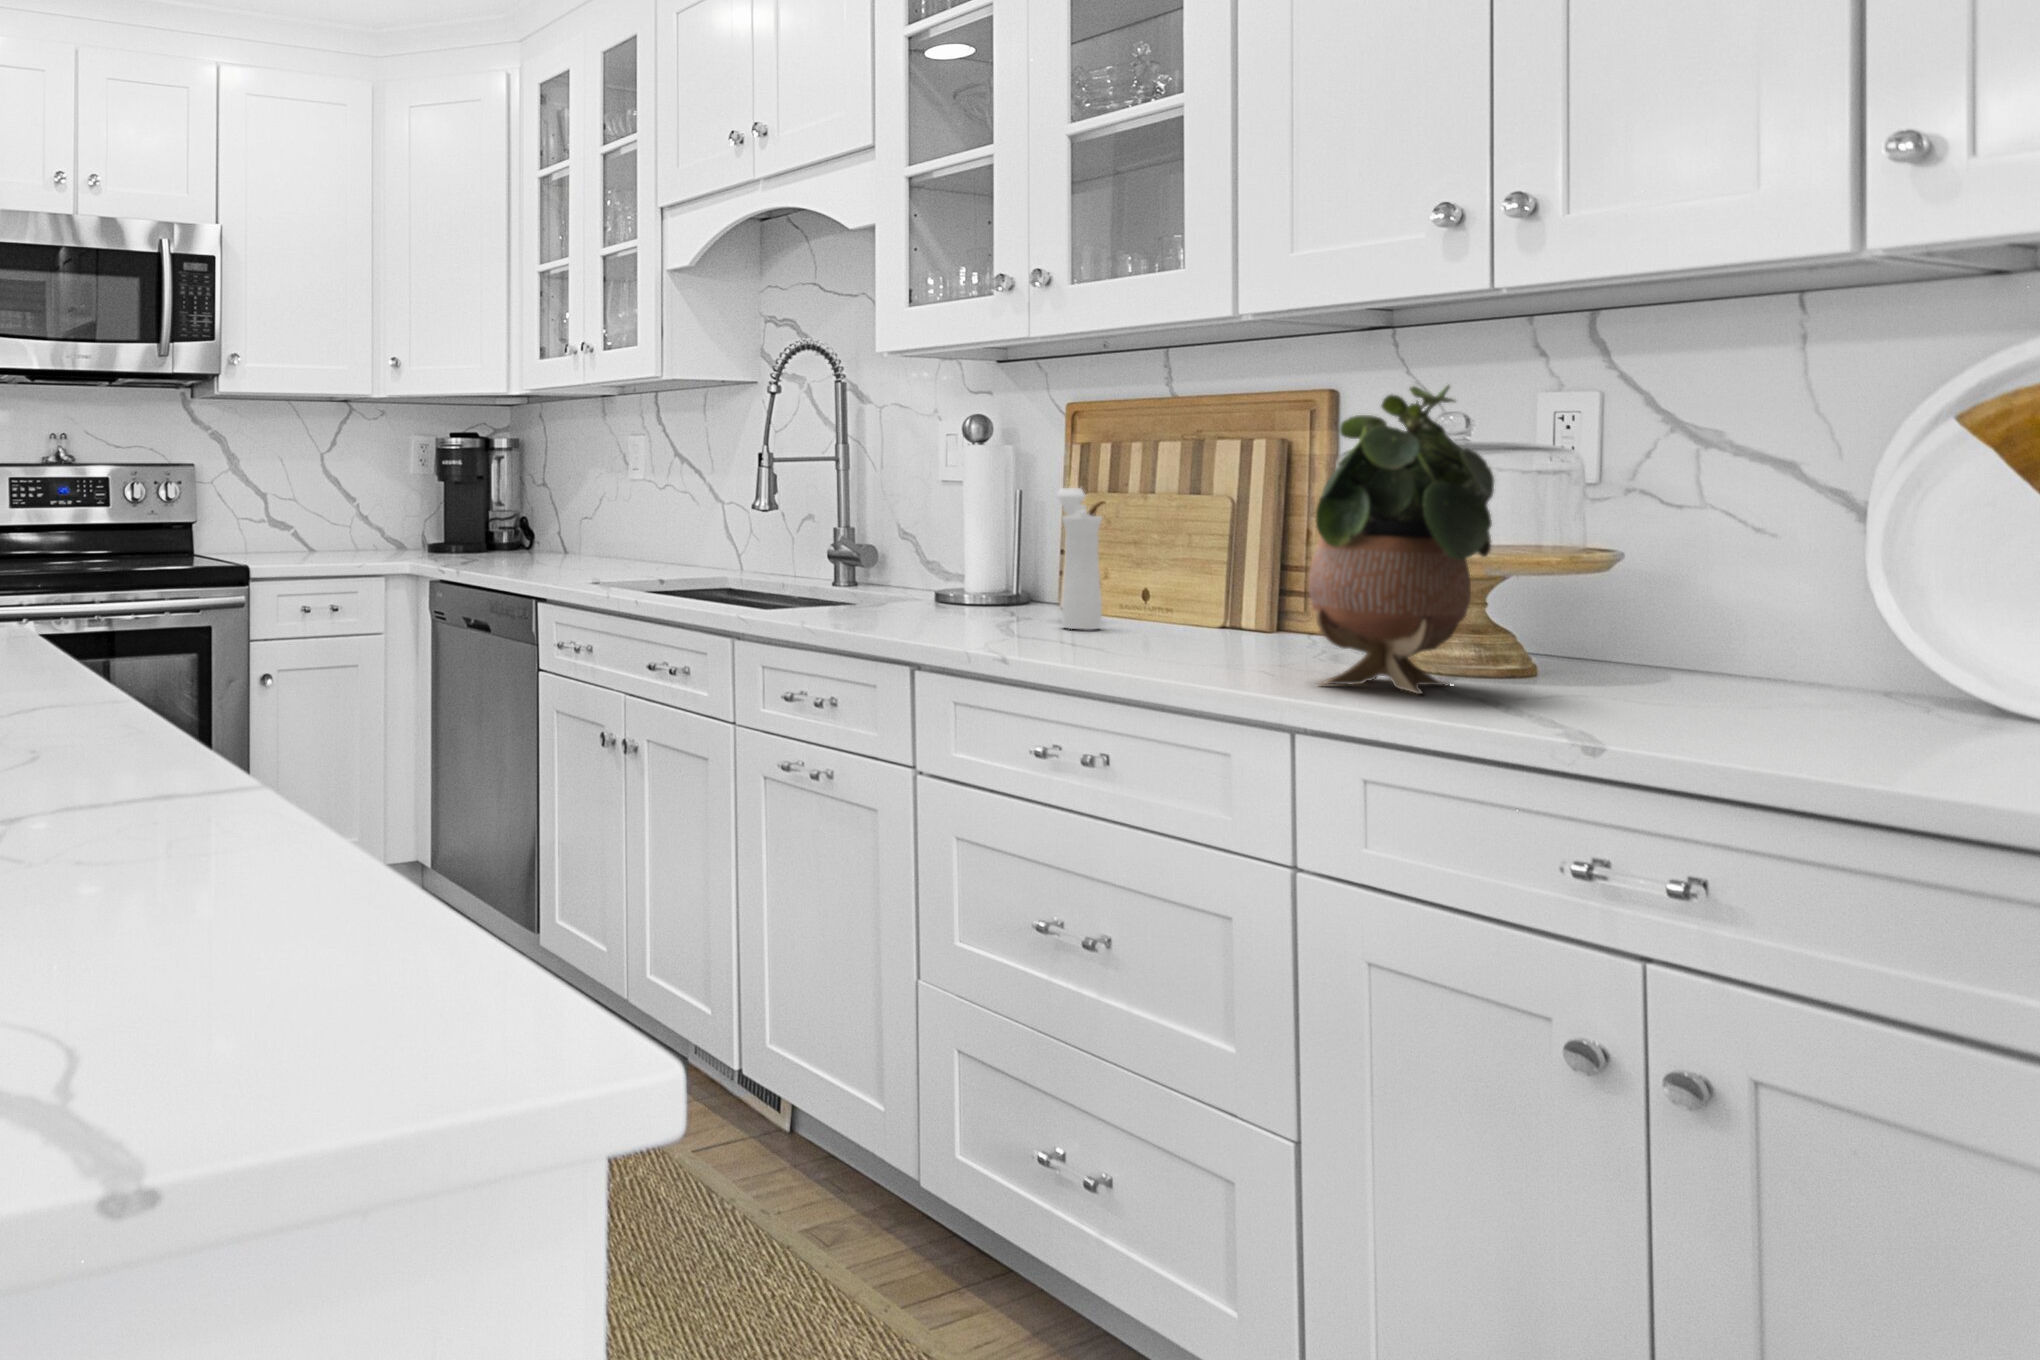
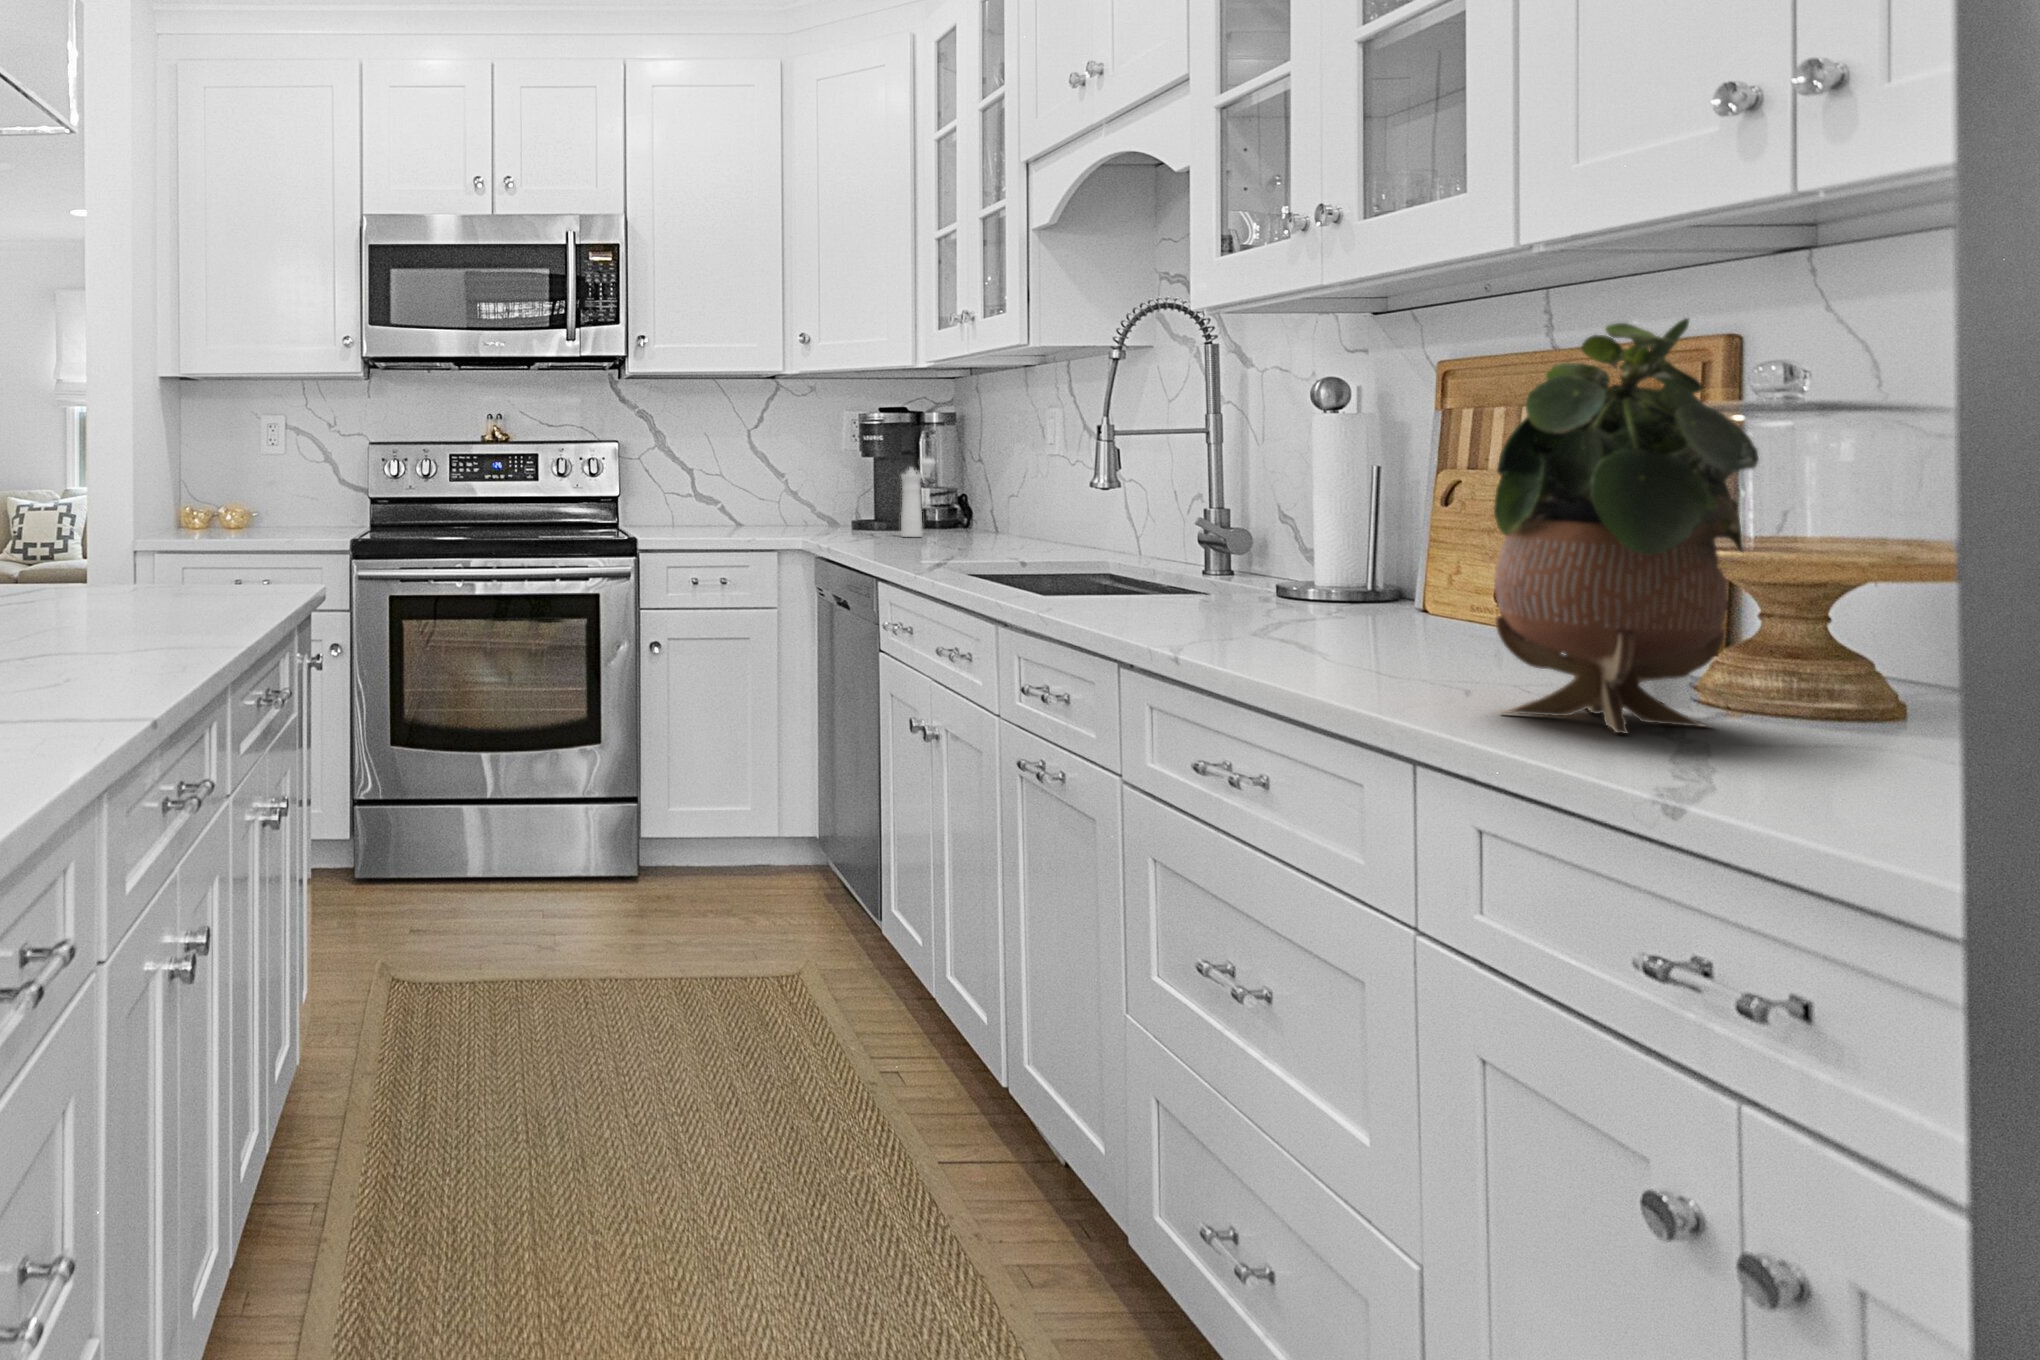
pepper mill: present [1057,488,1102,630] -> present [901,458,935,537]

